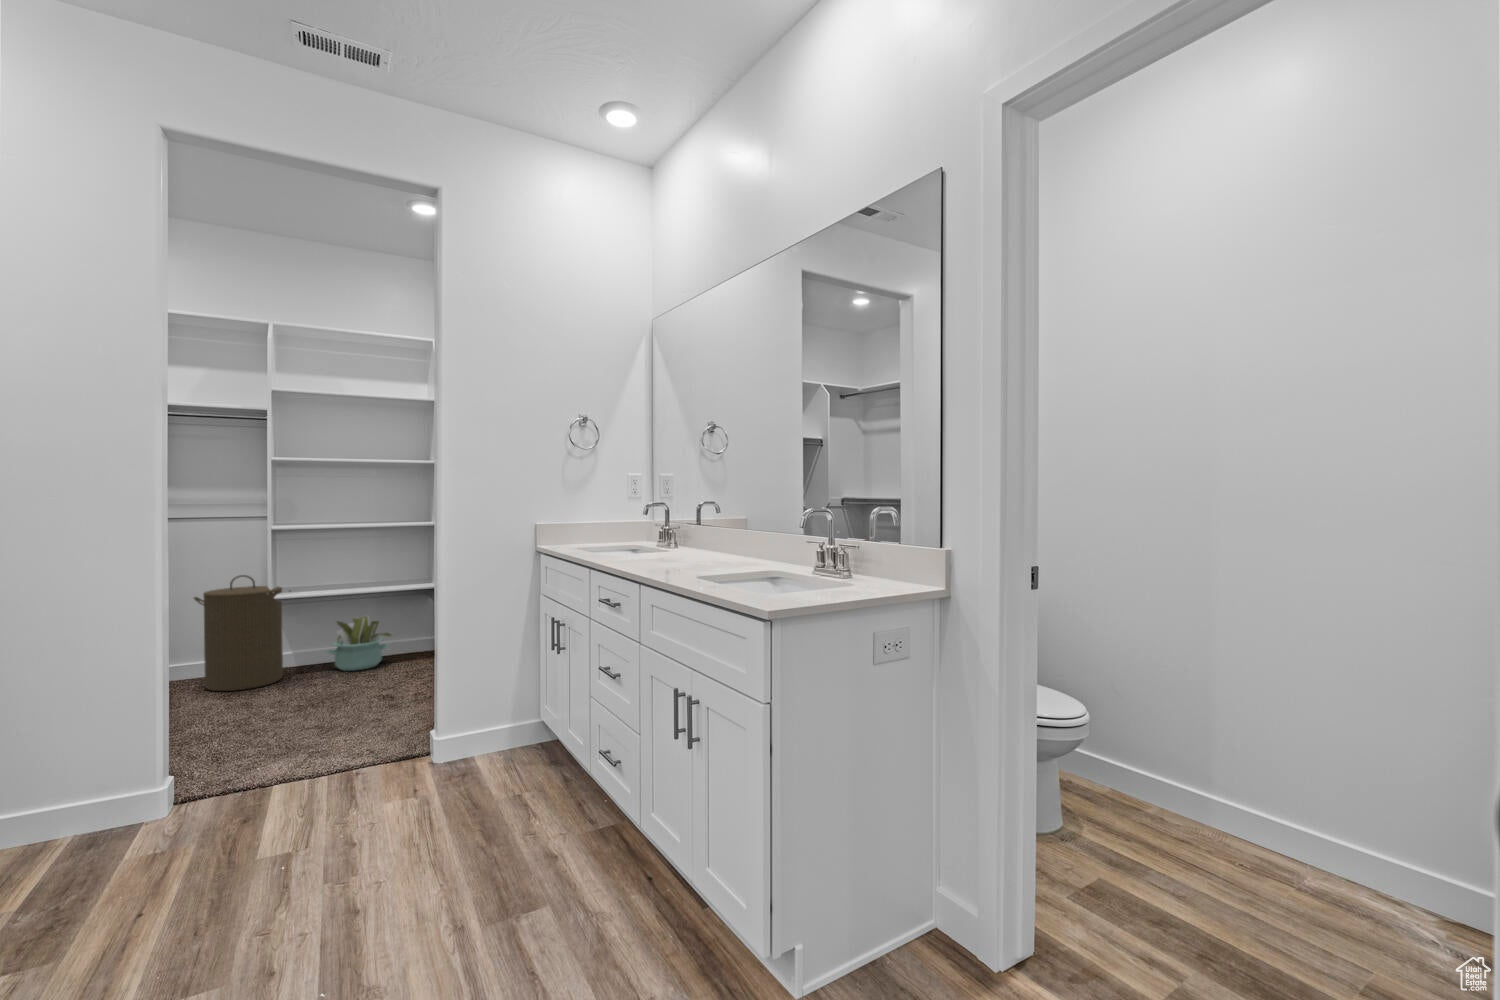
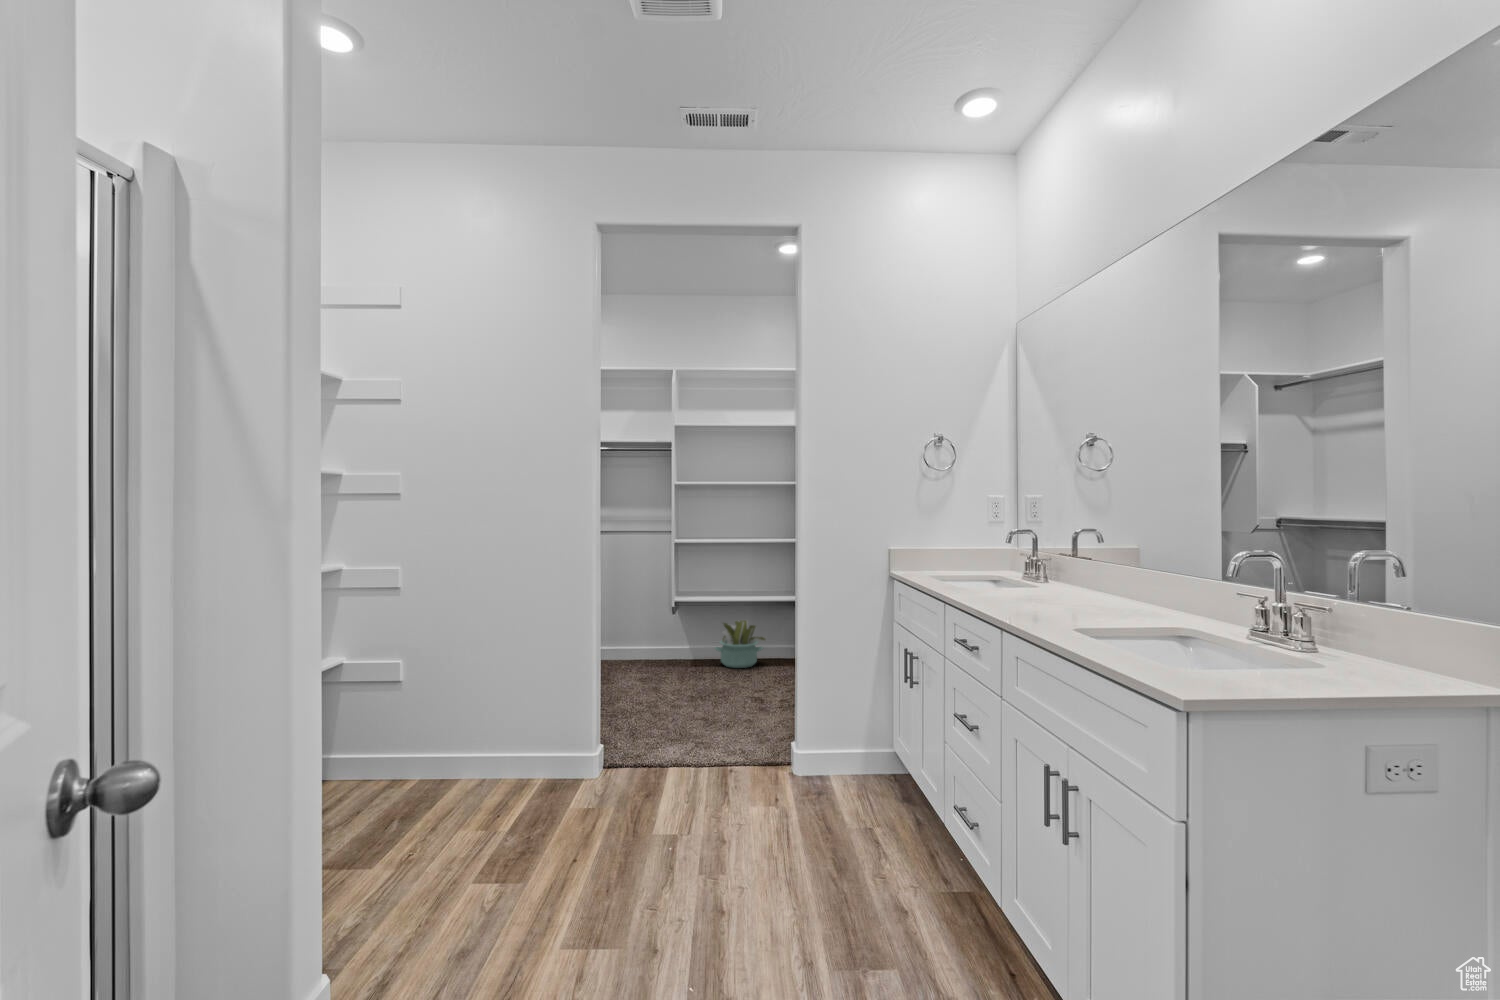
laundry hamper: present [194,575,290,691] -> none [623,578,690,673]

